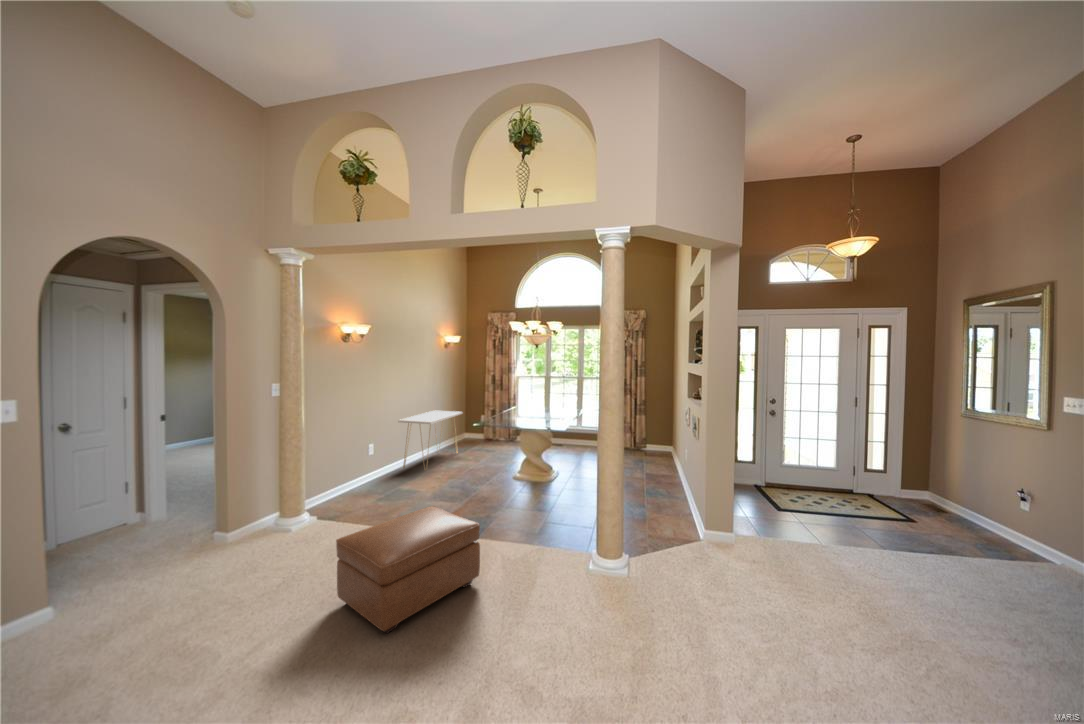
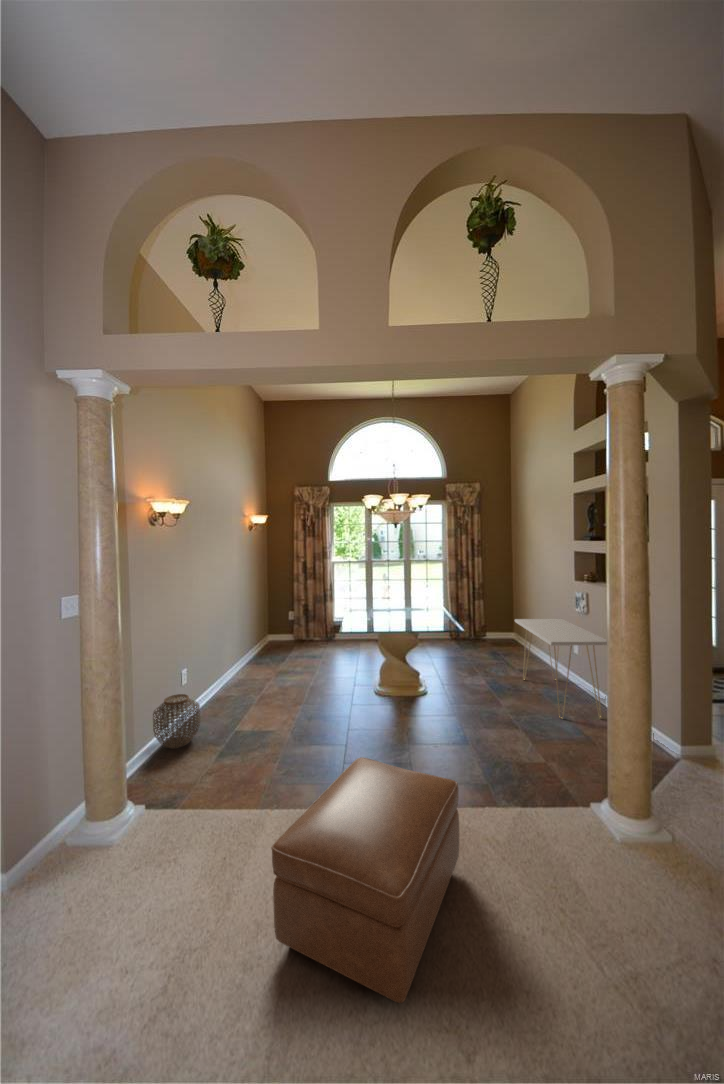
console table: present [398,411,462,468] -> present [515,619,607,719]
woven basket: none [336,464,370,500] -> present [153,694,200,748]

